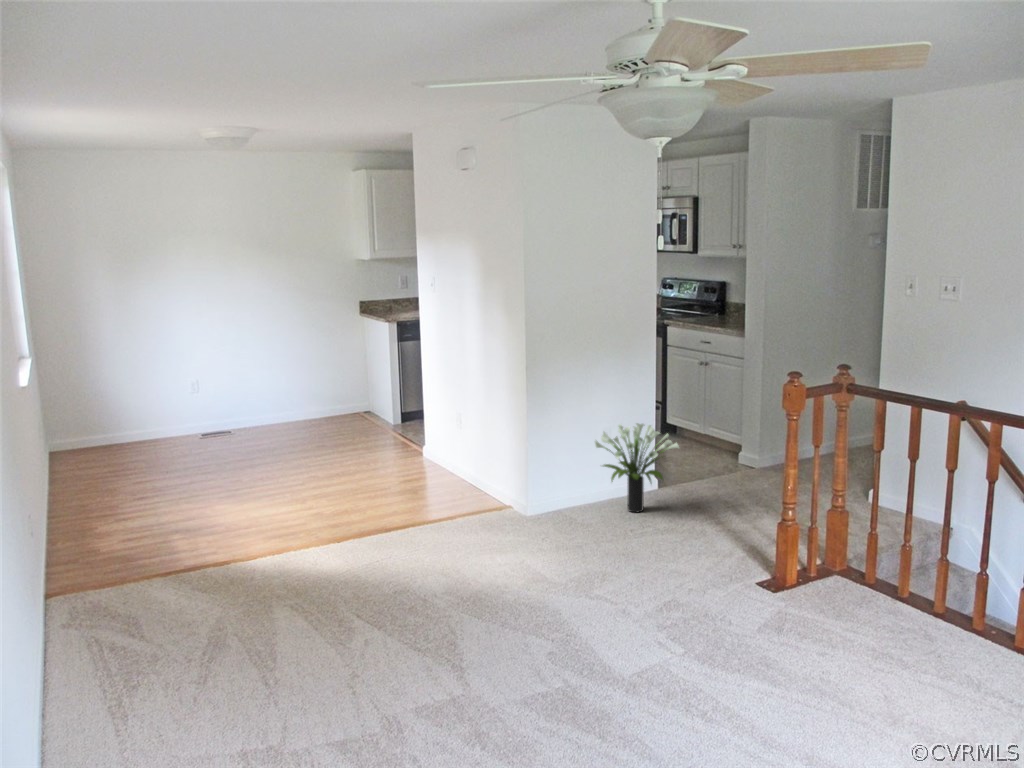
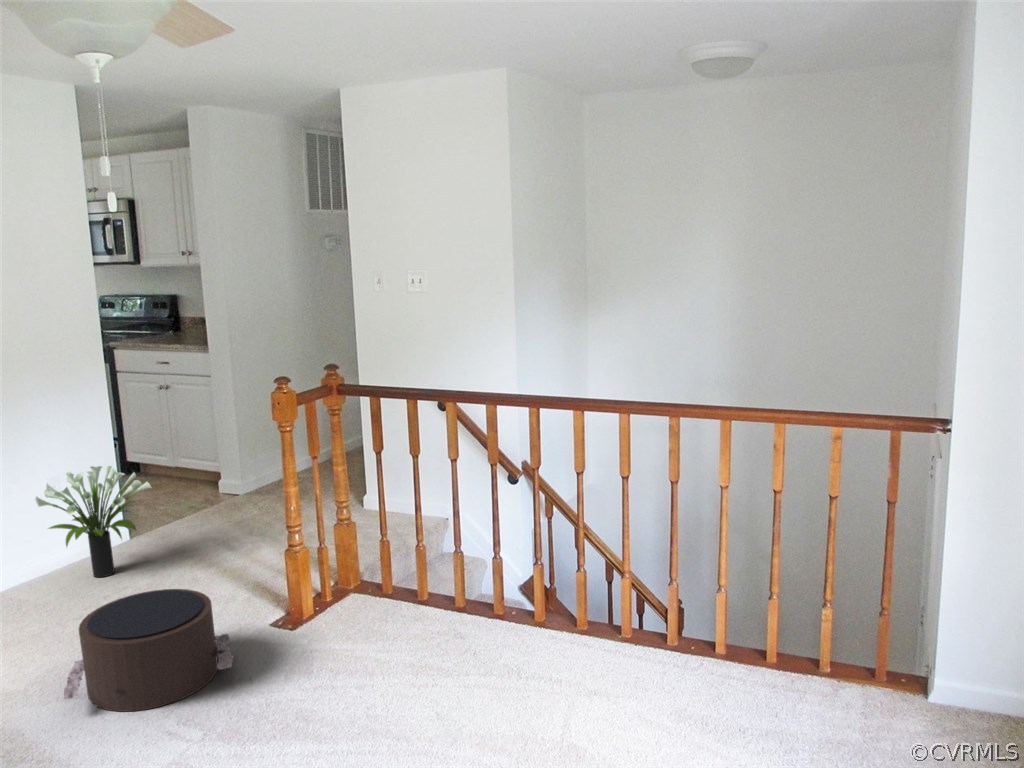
pouf: none [595,530,721,620] -> present [64,589,234,712]

